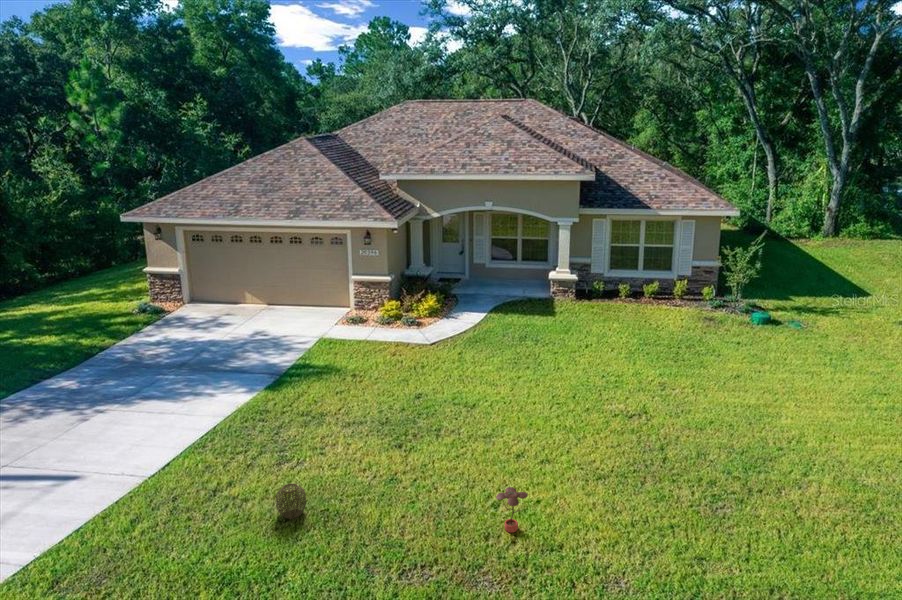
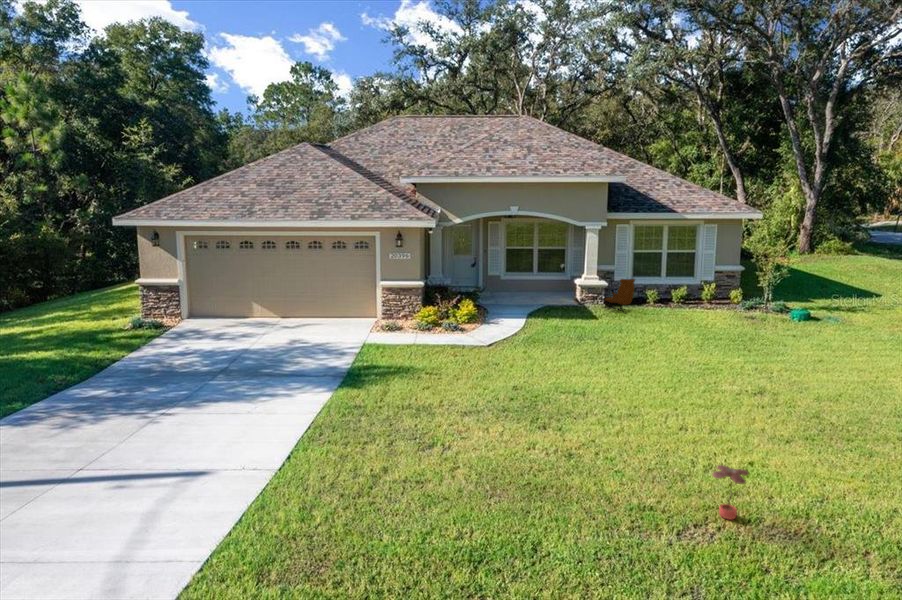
lounge chair: none [573,276,598,309] -> present [605,279,635,311]
woven basket: present [276,483,306,519] -> none [433,478,470,522]

